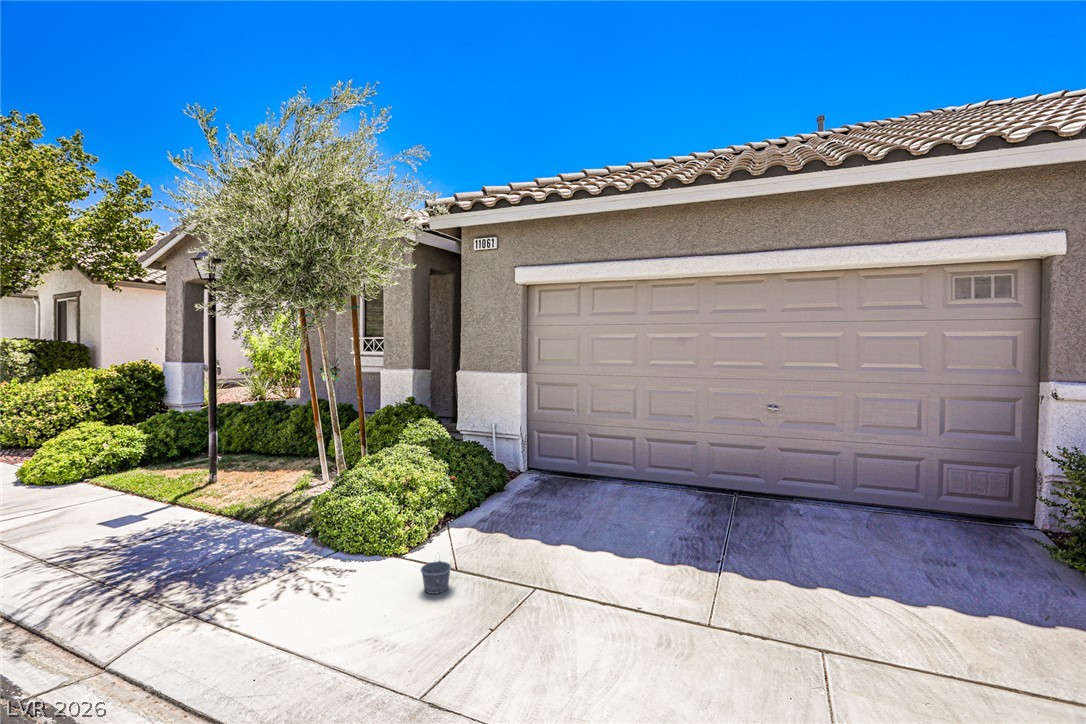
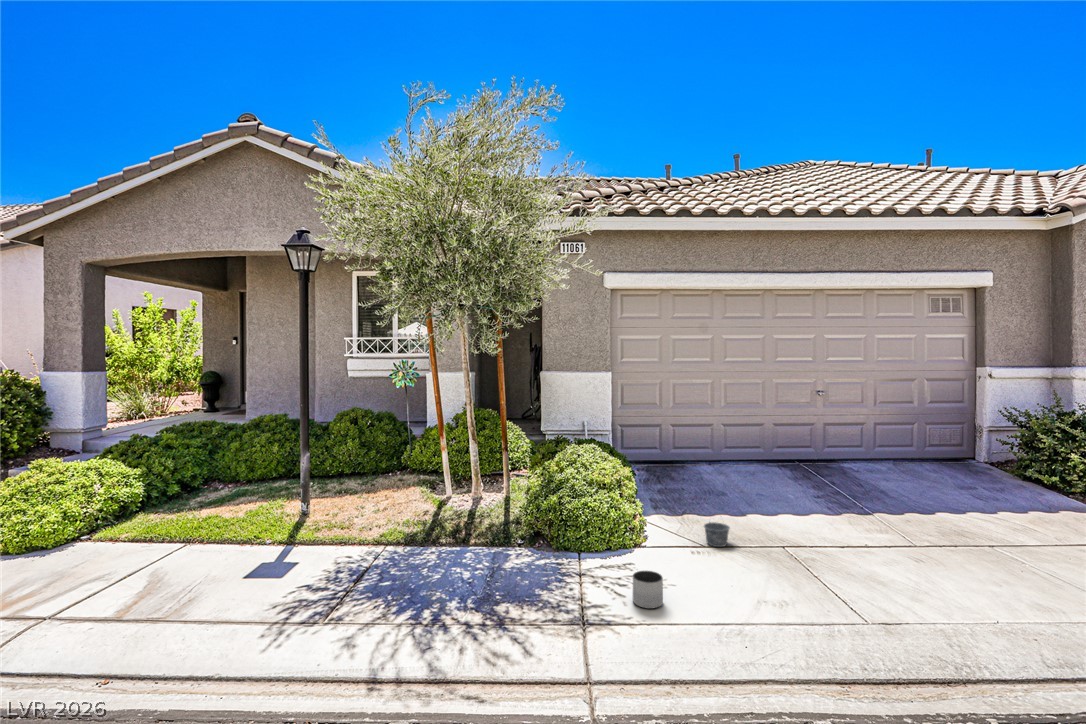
planter: none [201,610,242,657] -> present [633,571,663,609]

